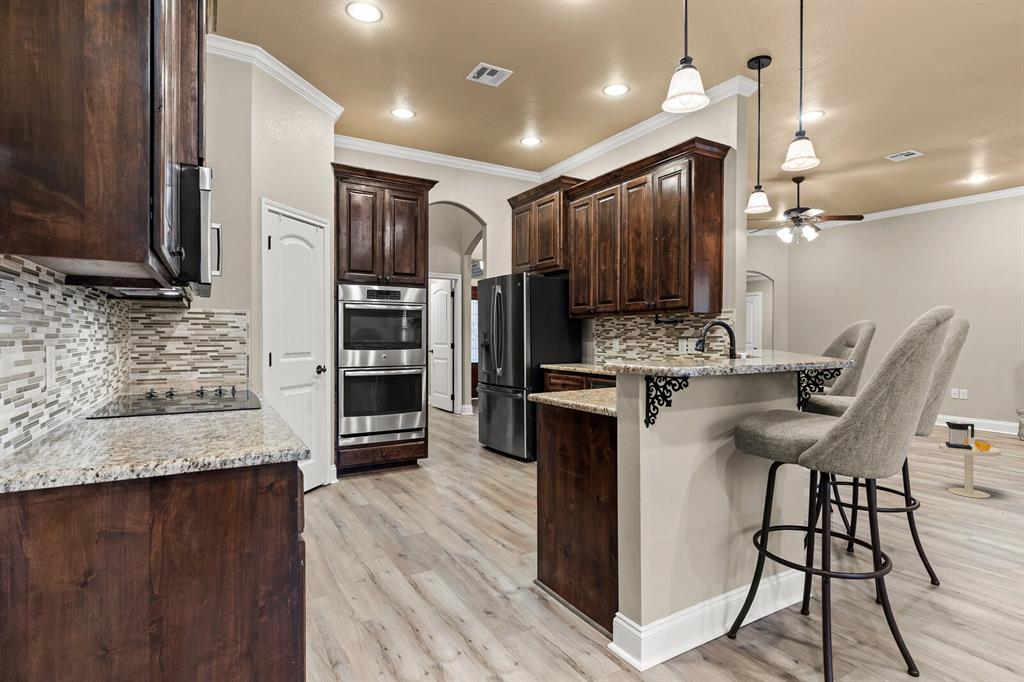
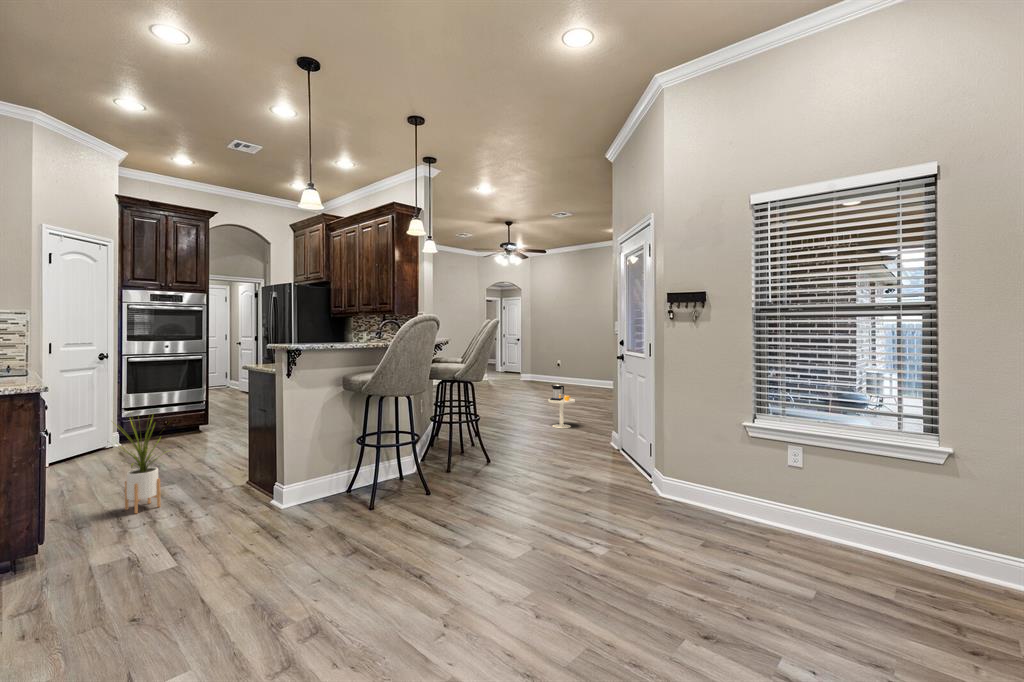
house plant: none [368,462,460,648] -> present [115,416,160,513]

